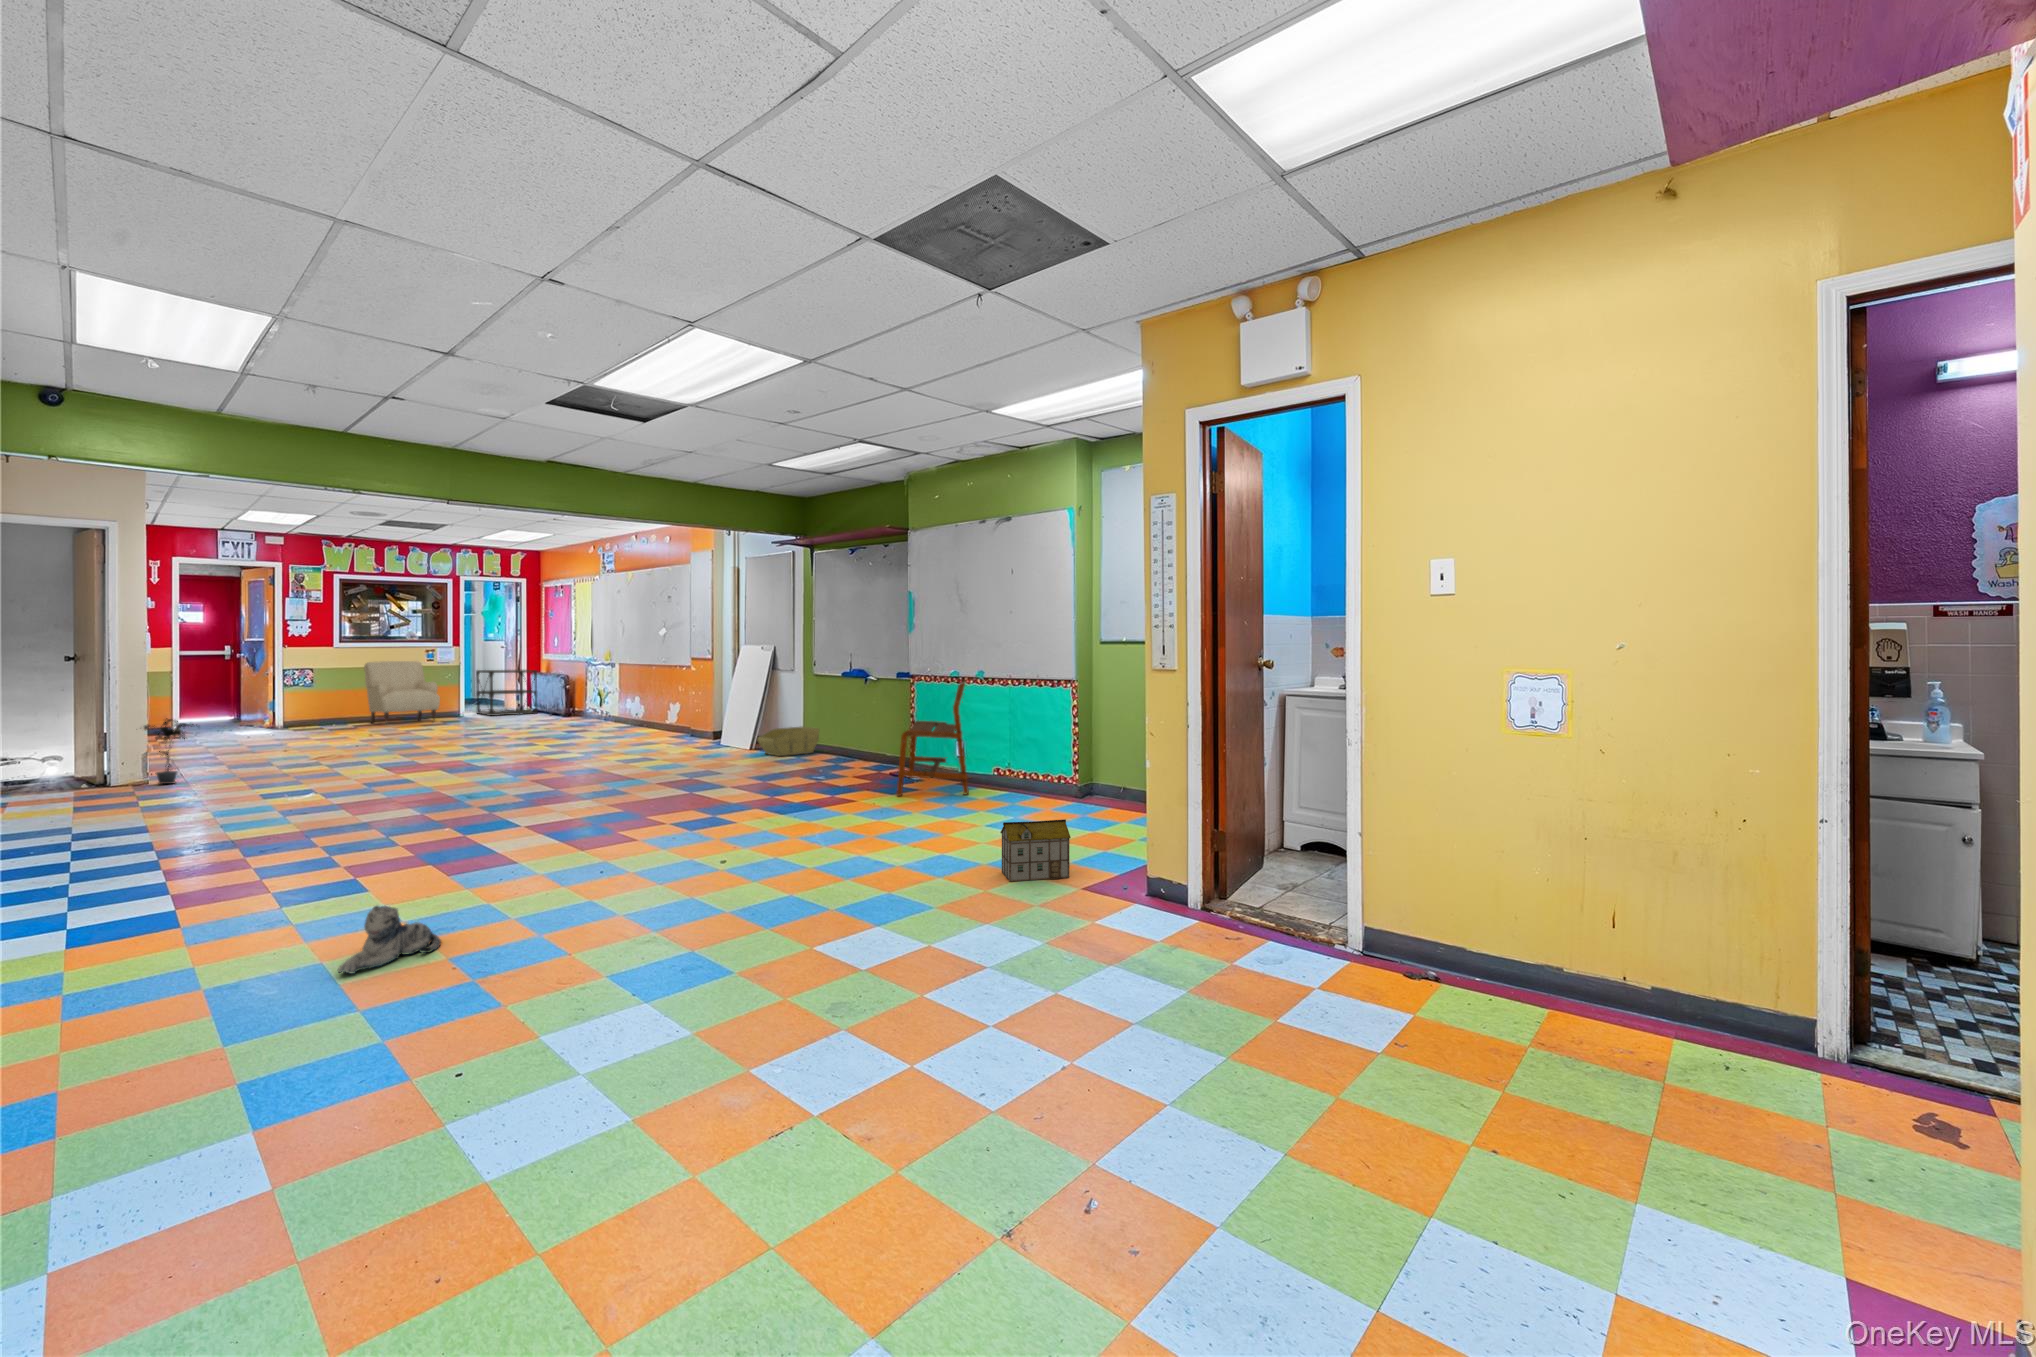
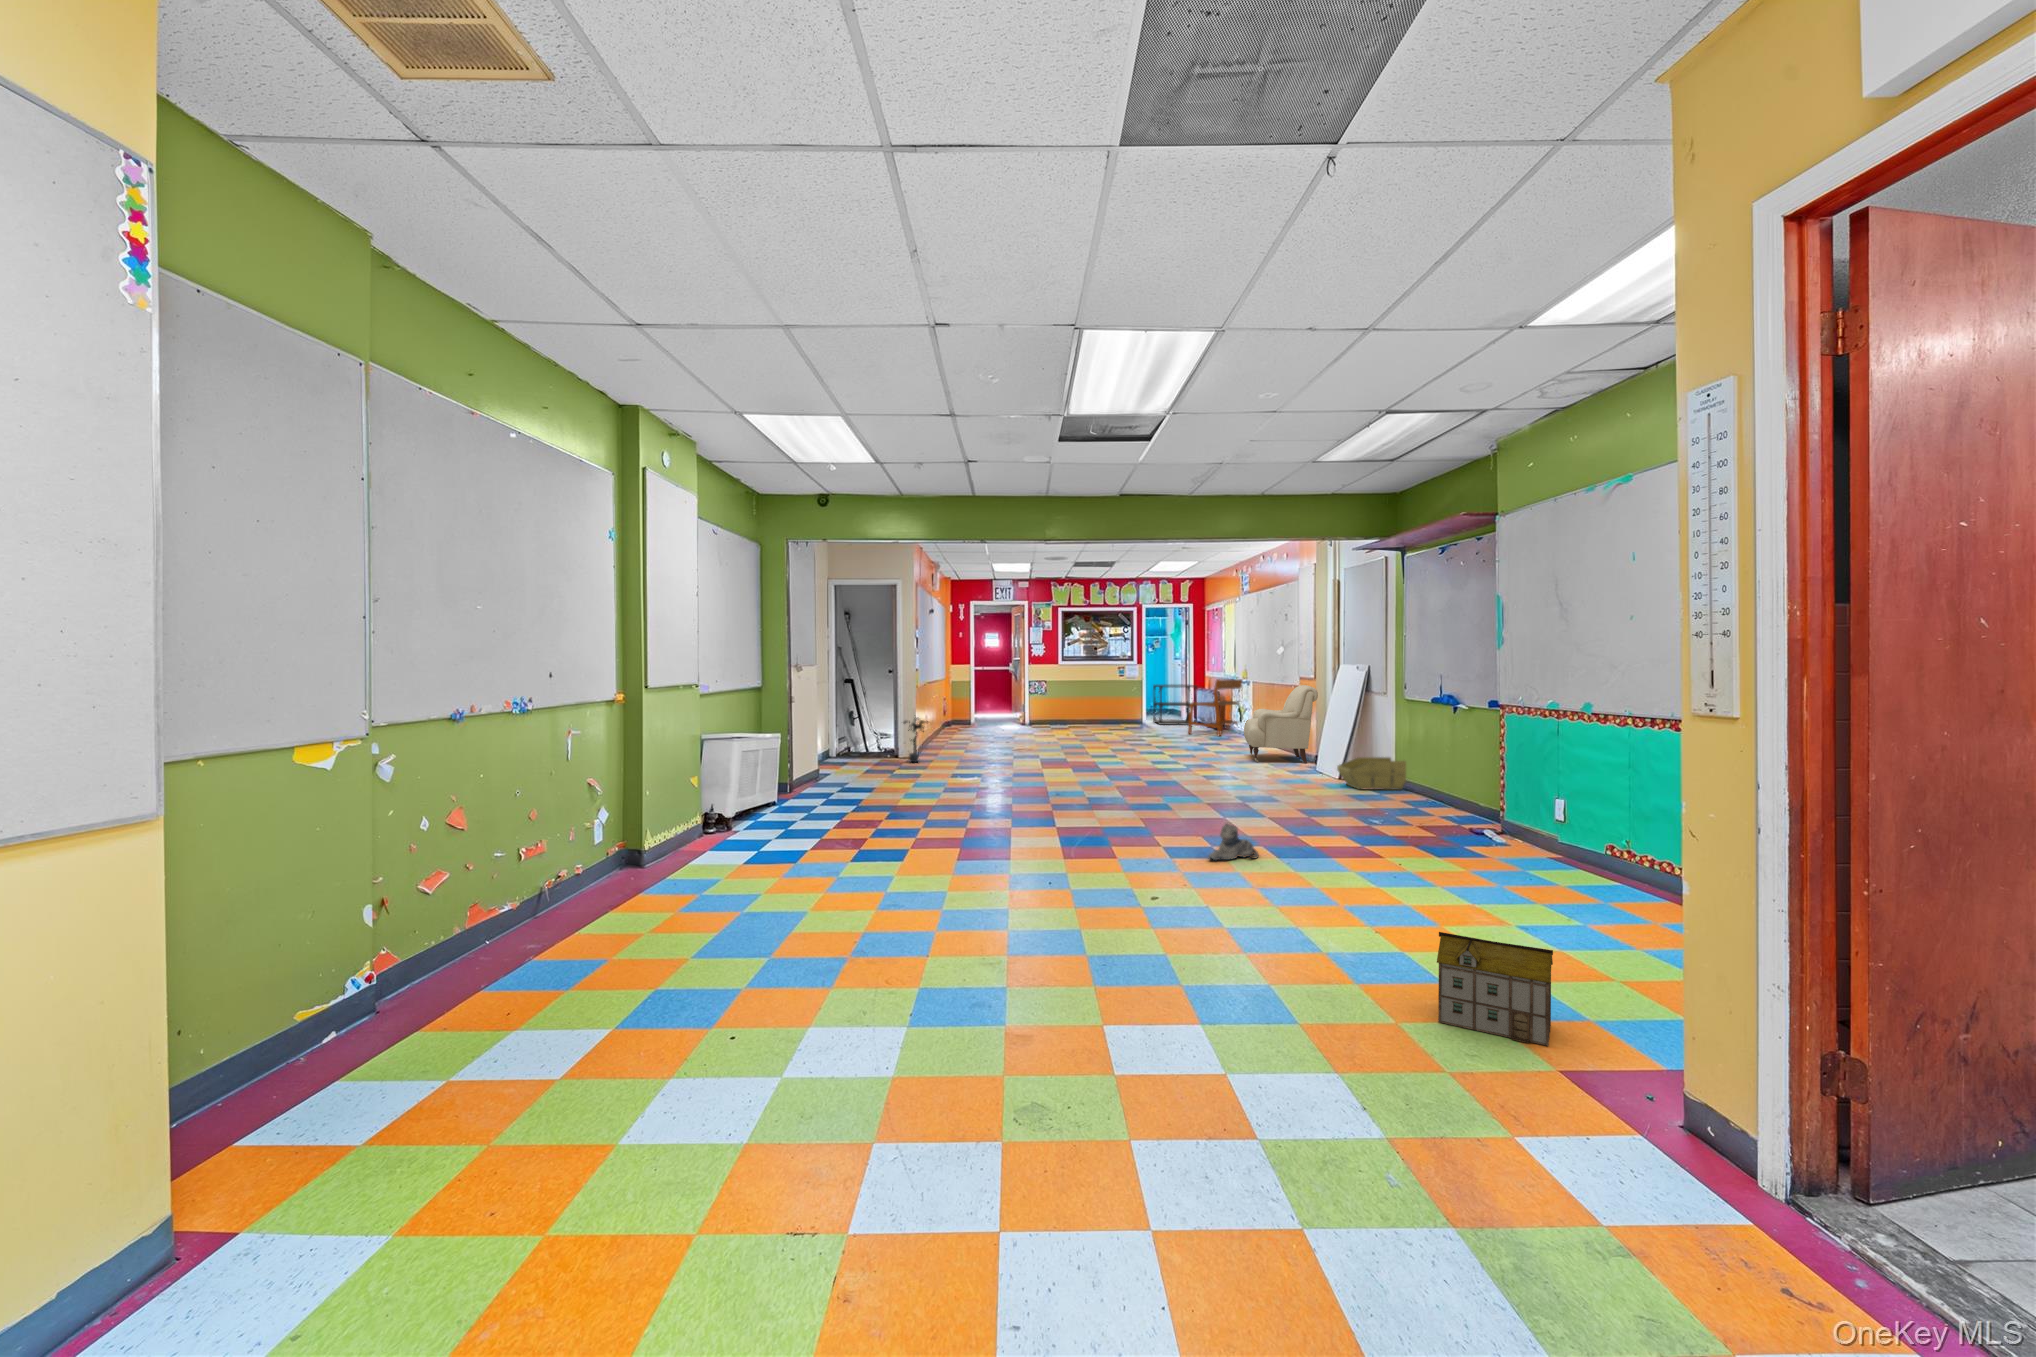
chair: present [364,661,440,724] -> present [1244,685,1318,763]
bench: present [897,681,969,796] -> present [1188,679,1242,736]
plush toy: present [338,906,441,973] -> present [1209,824,1259,860]

